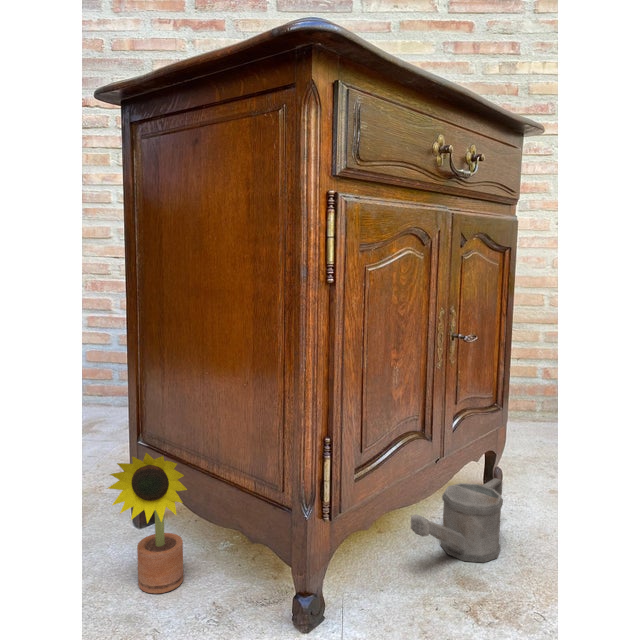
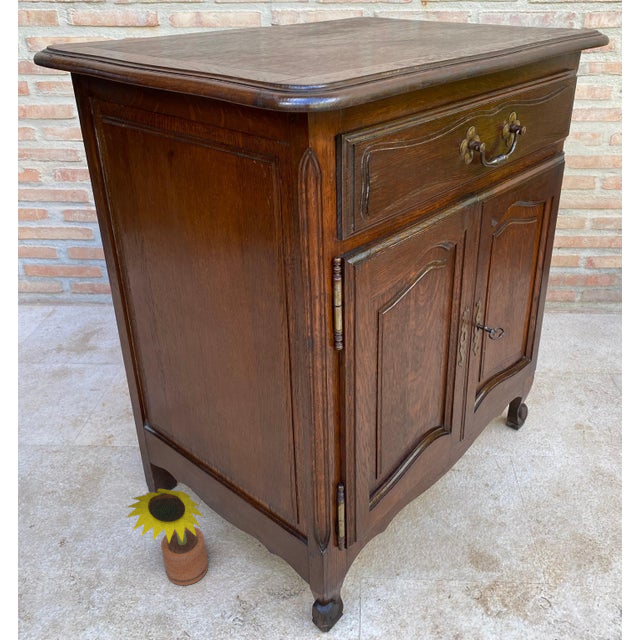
watering can: present [411,478,503,563] -> none [426,441,524,533]

